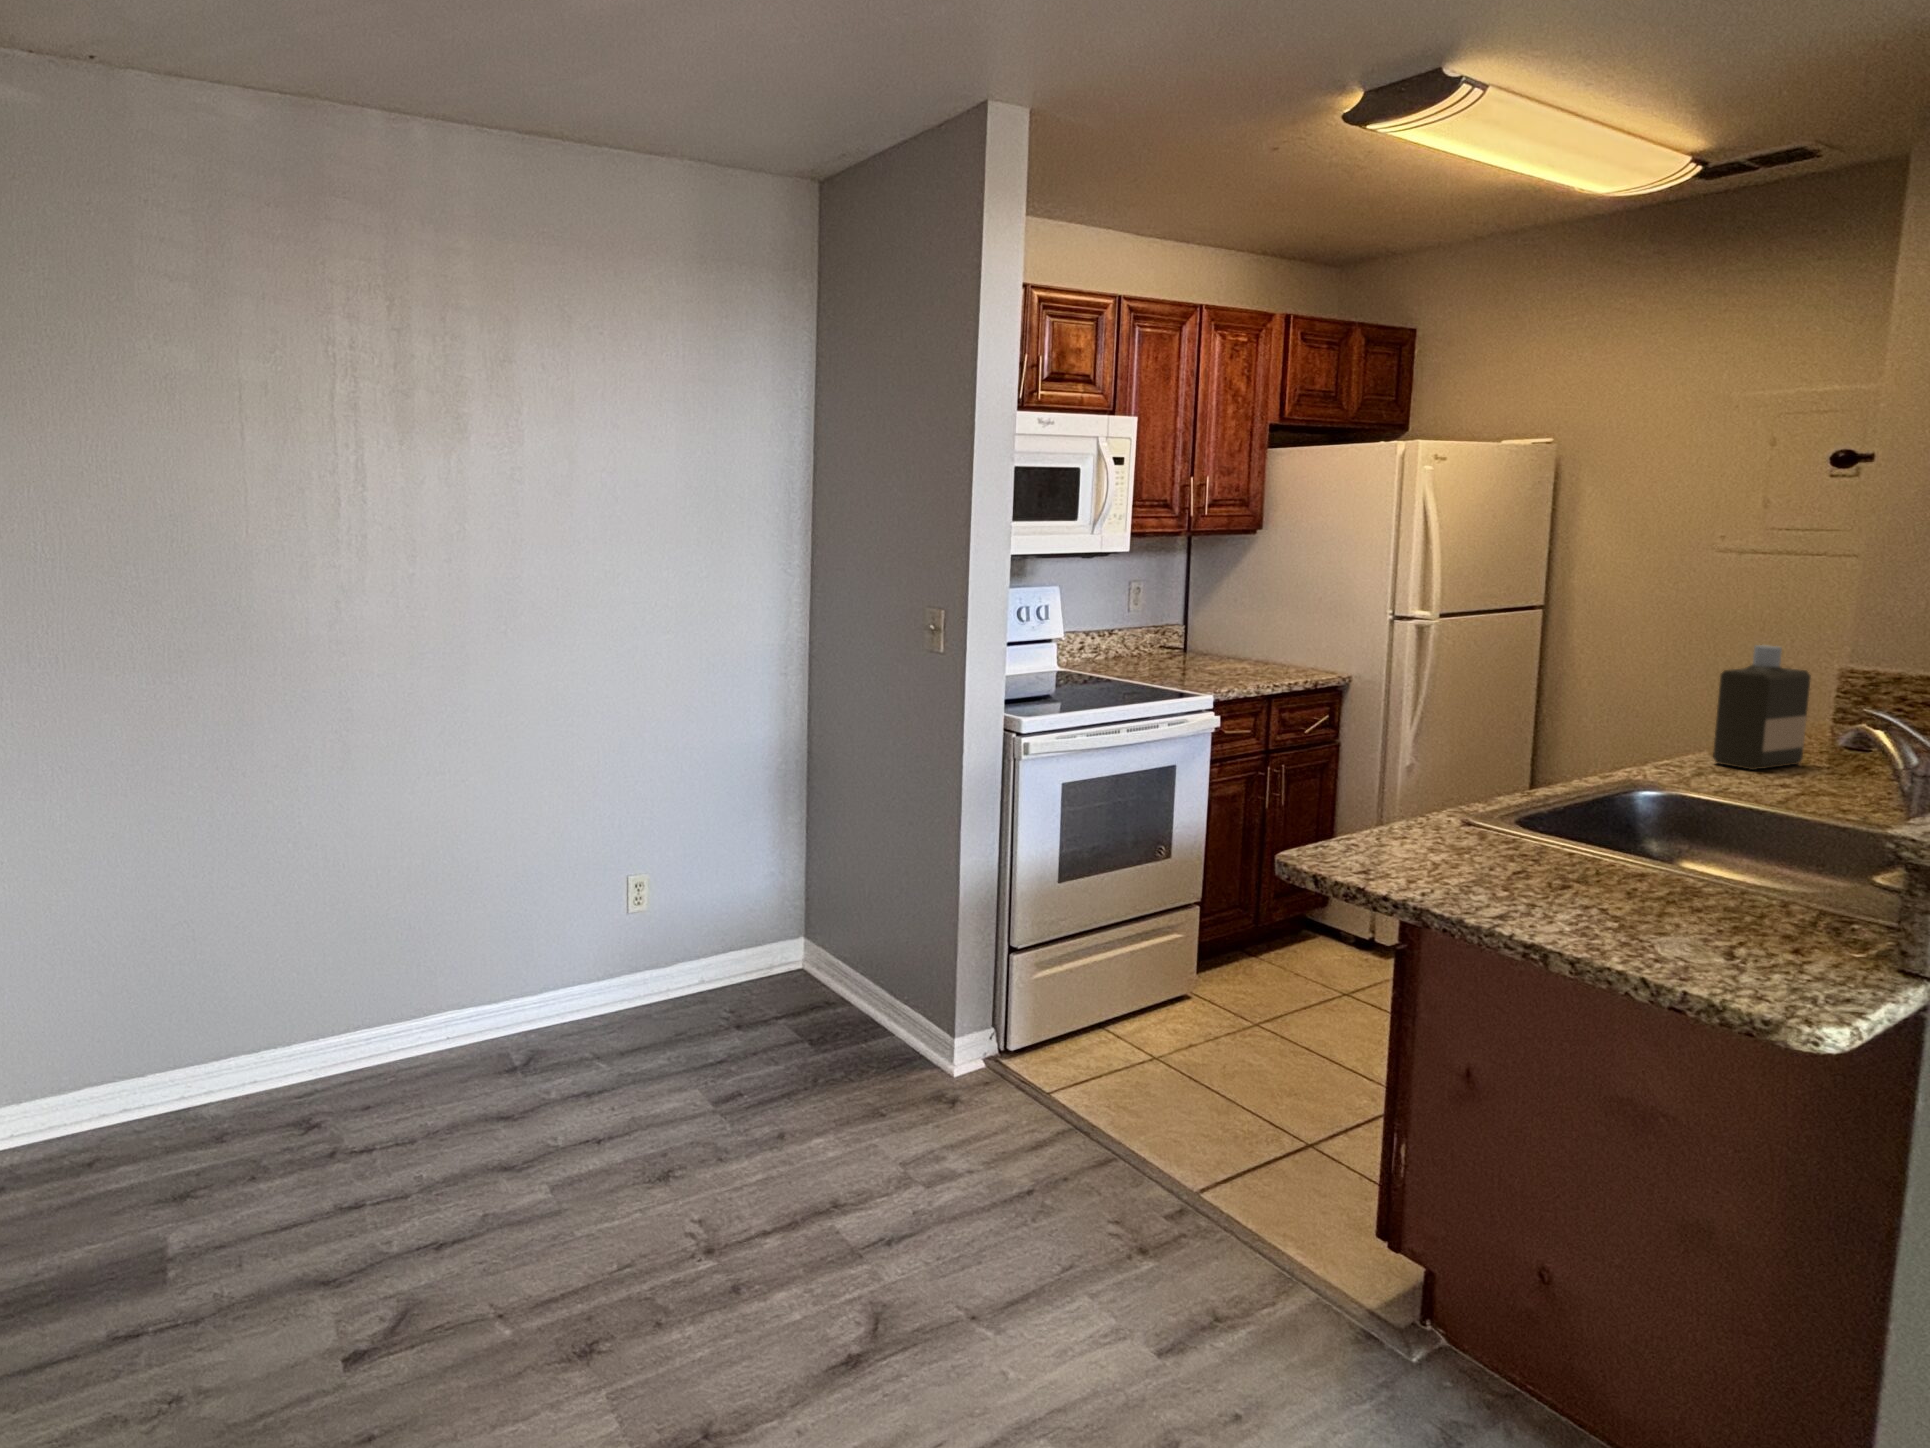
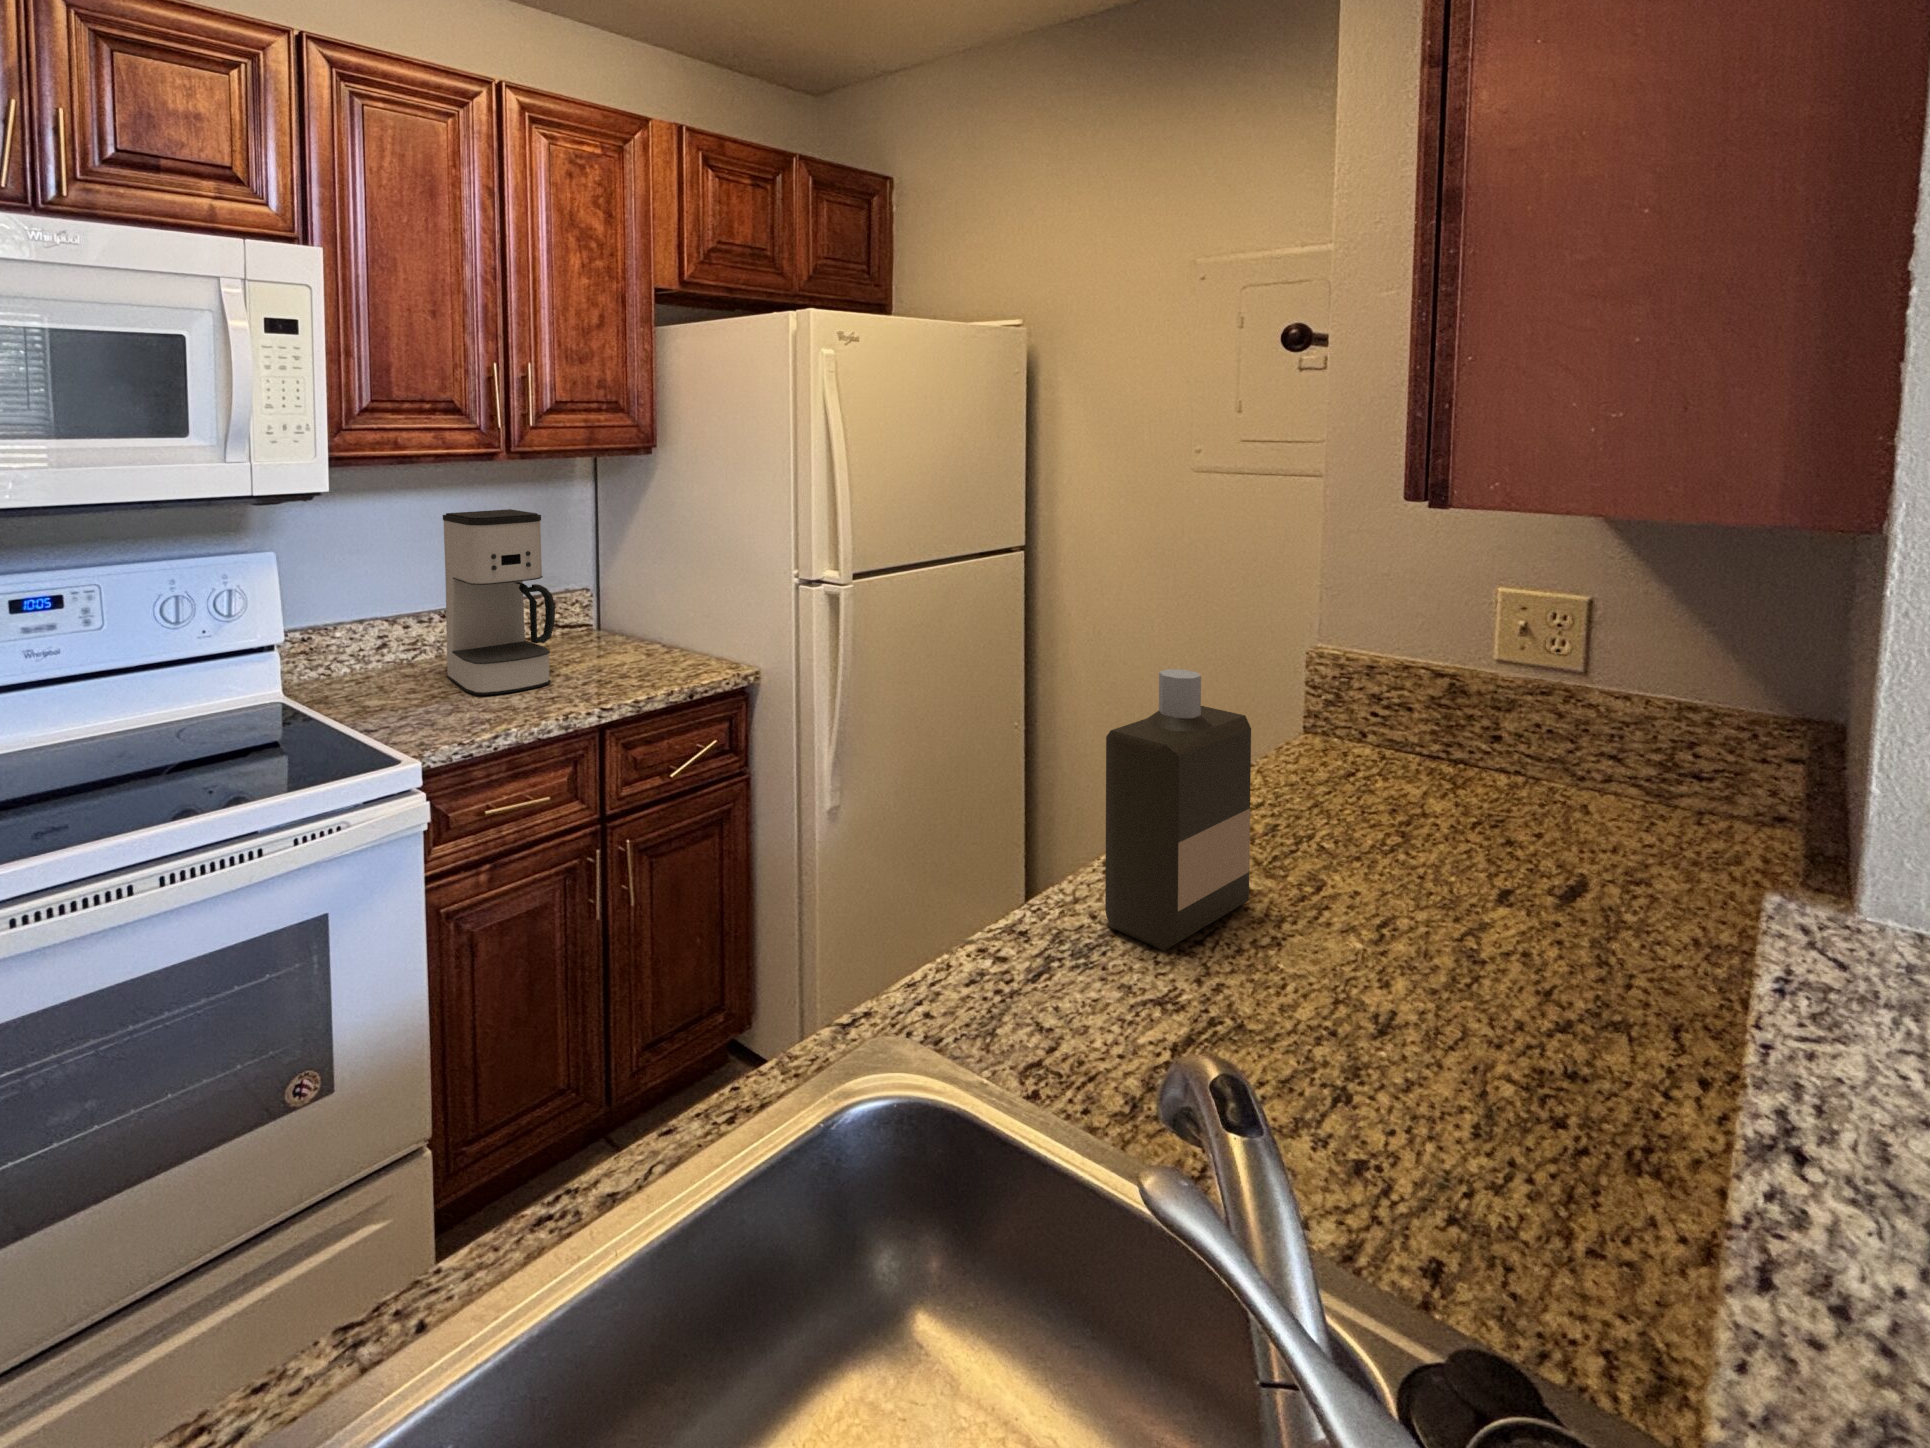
coffee maker: none [1133,567,1211,677] -> present [443,509,555,695]

